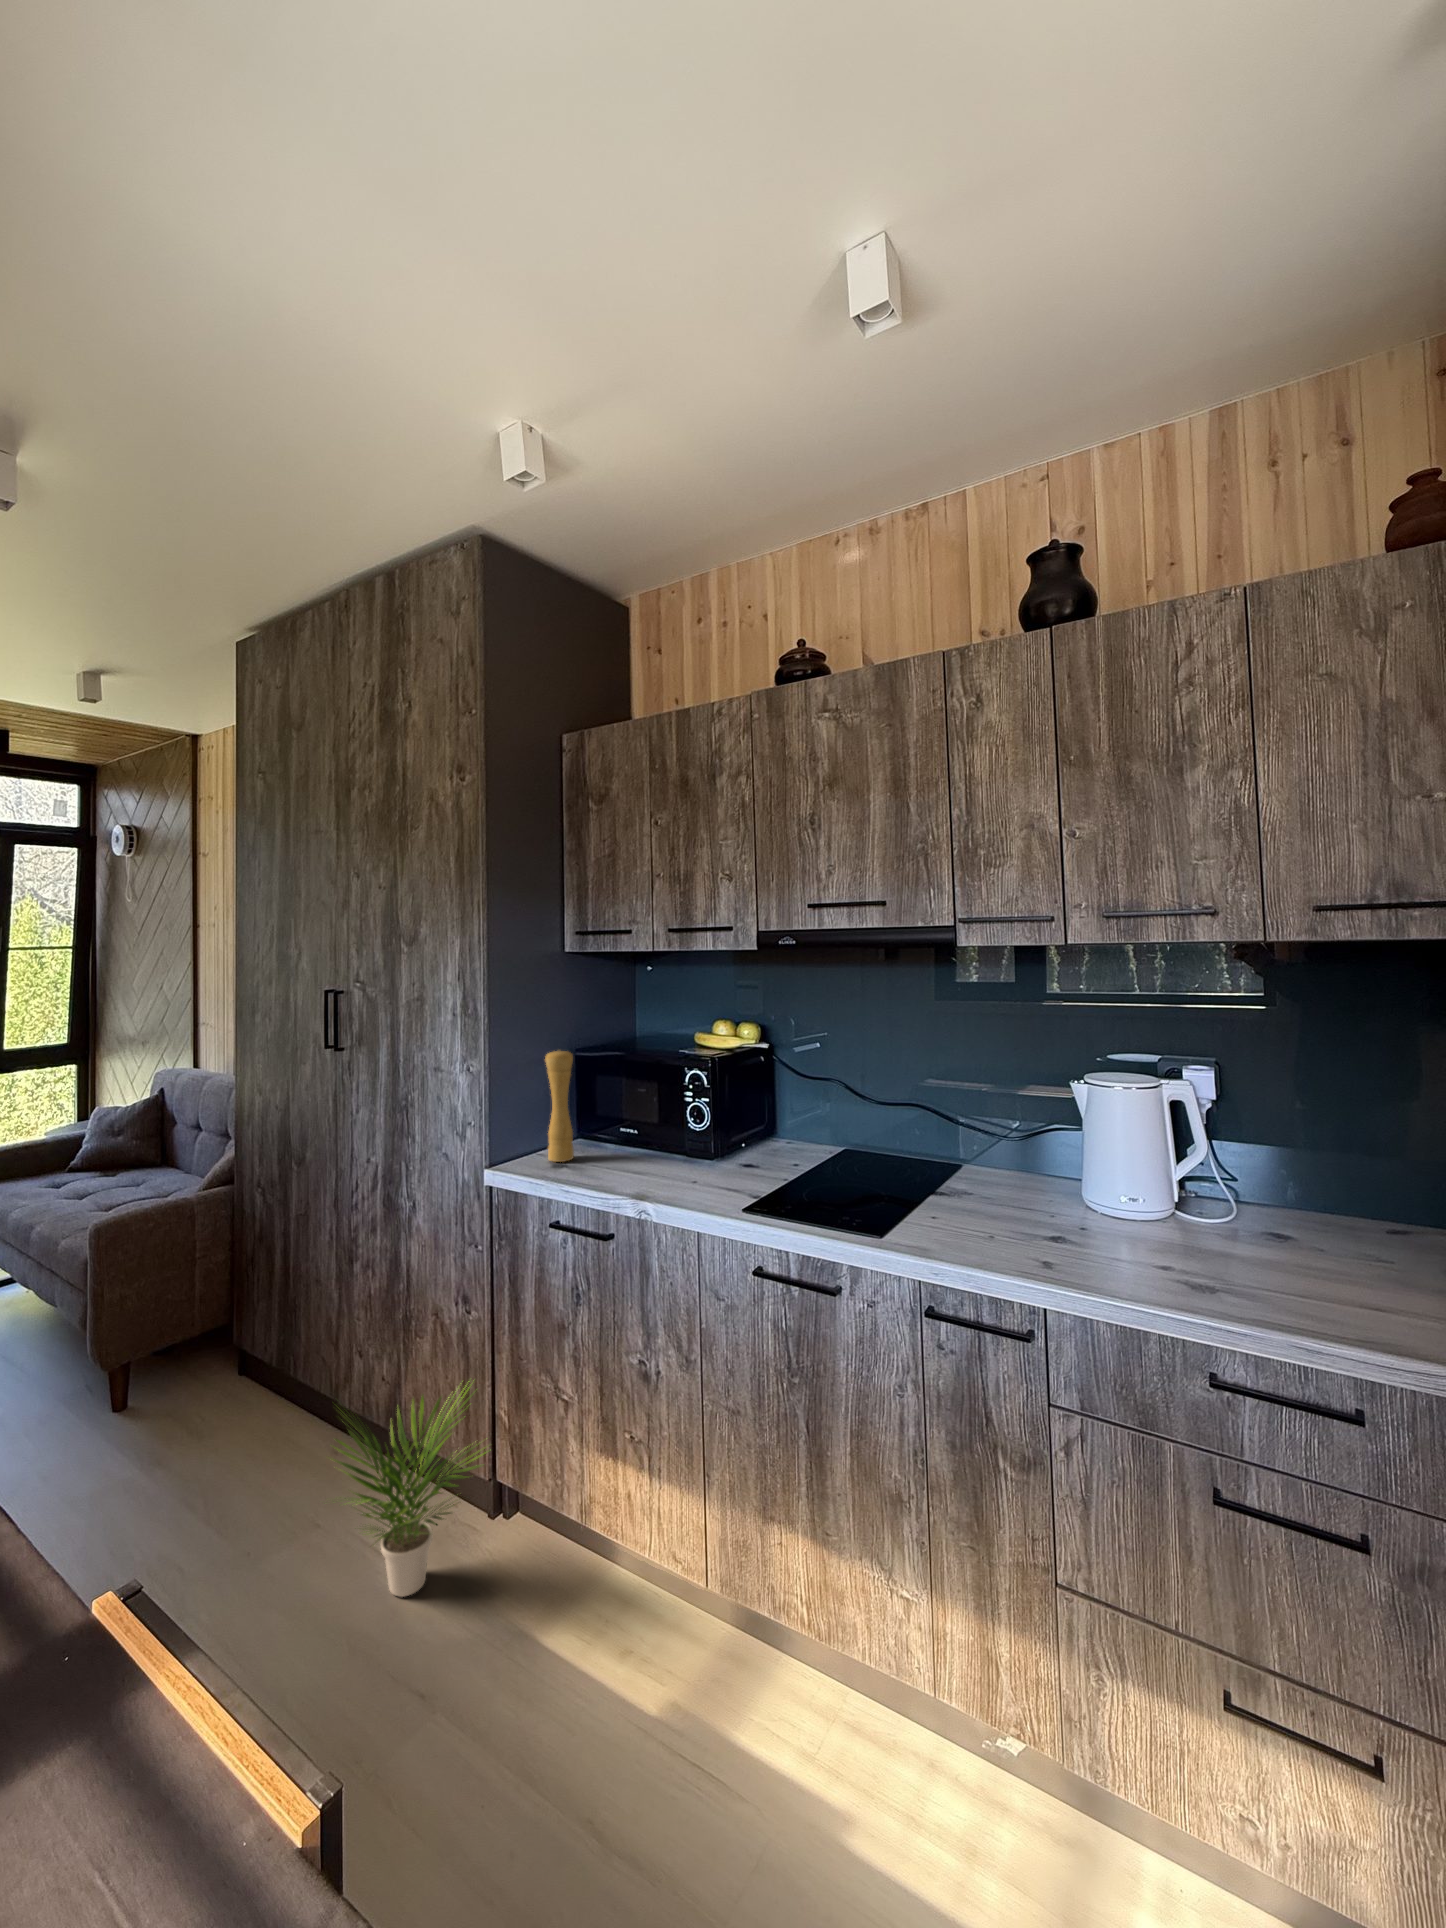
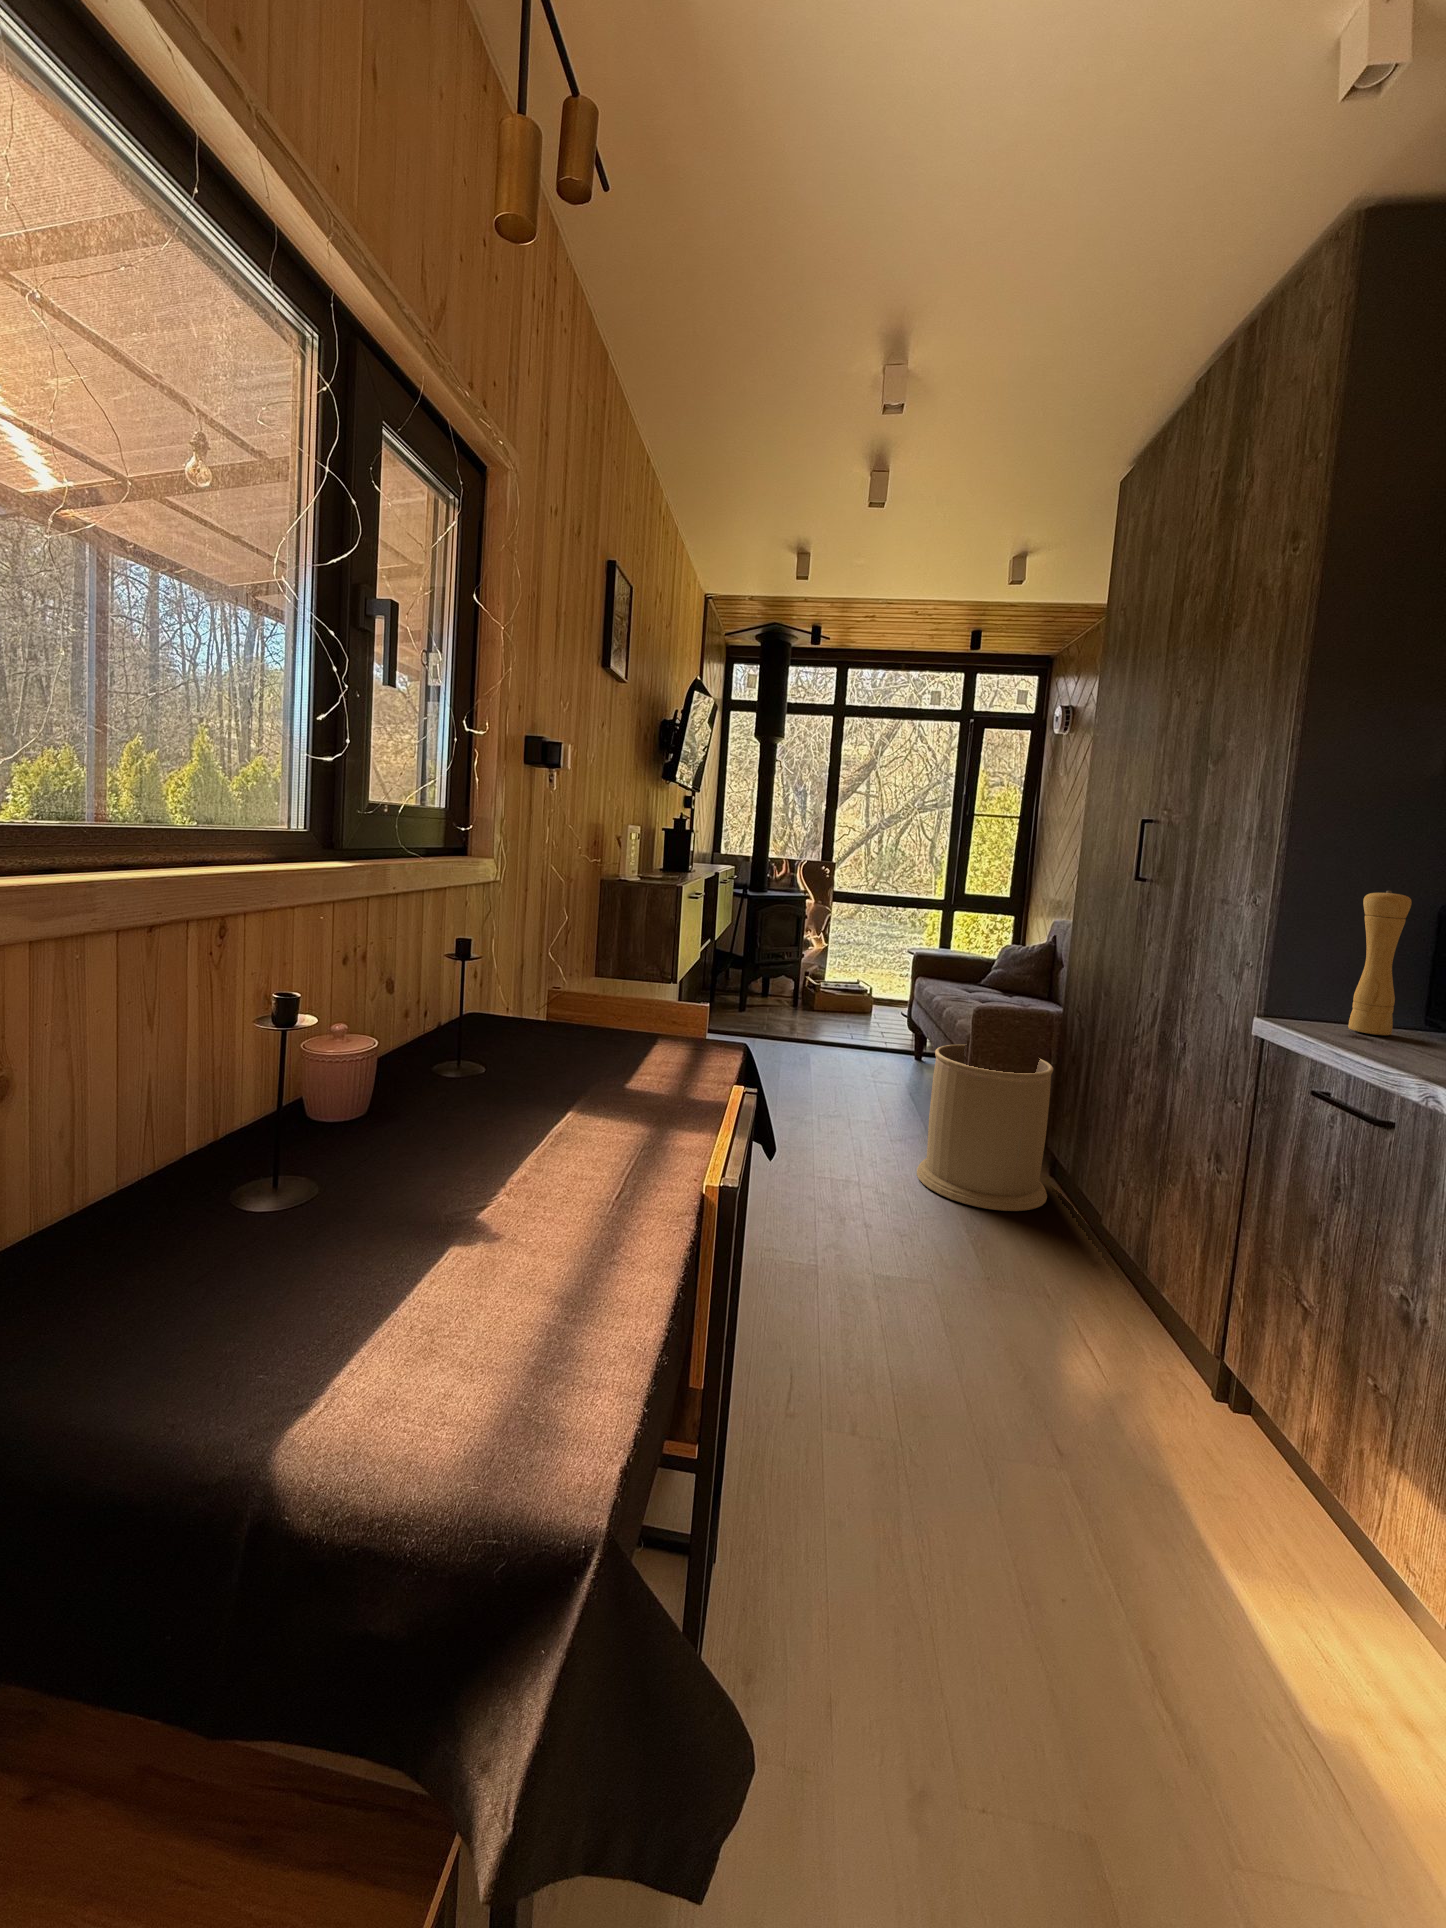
trash can: none [78,1248,250,1472] -> present [917,1044,1053,1211]
potted plant: present [332,1385,491,1597] -> none [1013,1181,1204,1396]

